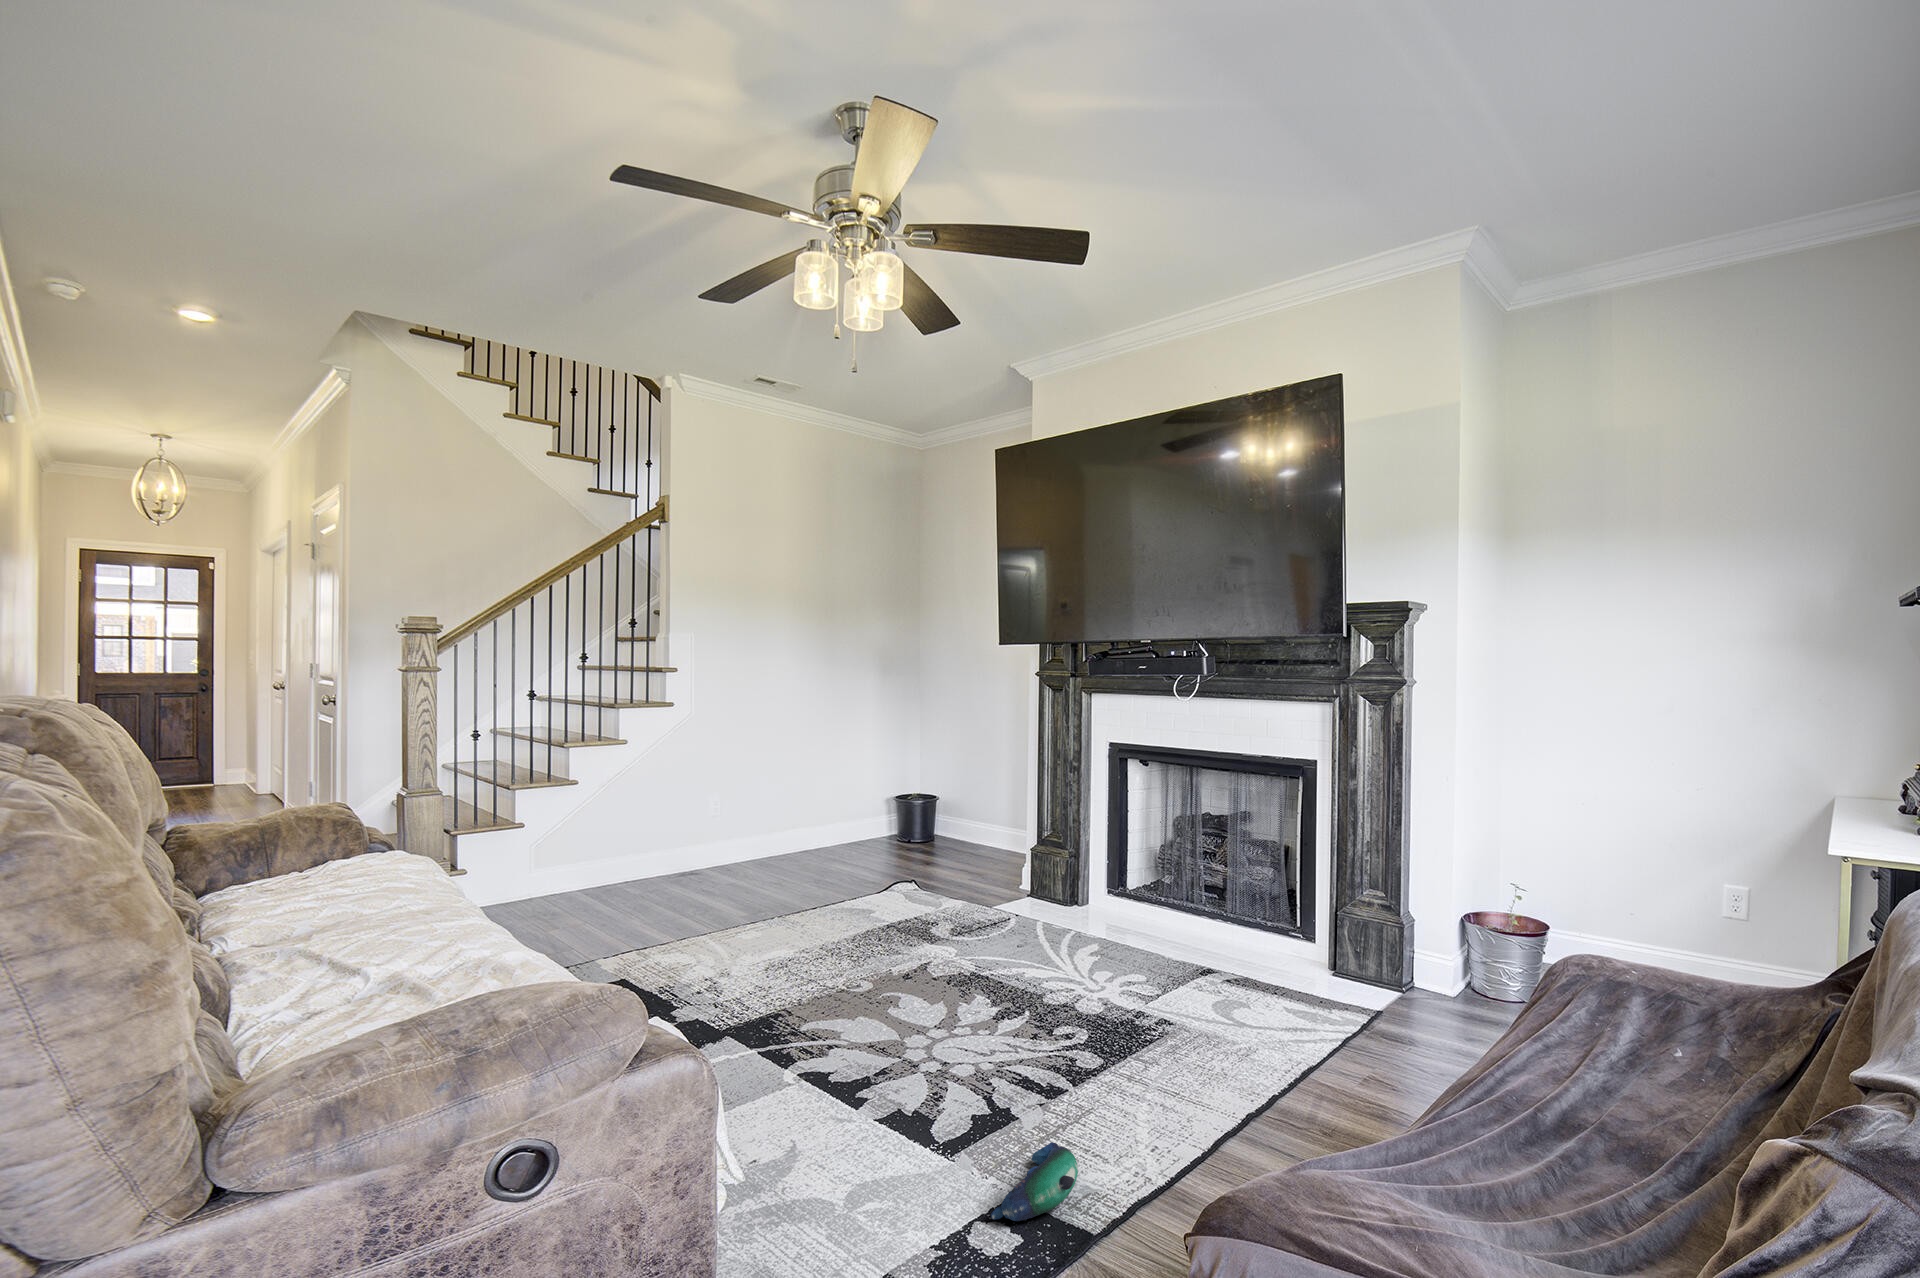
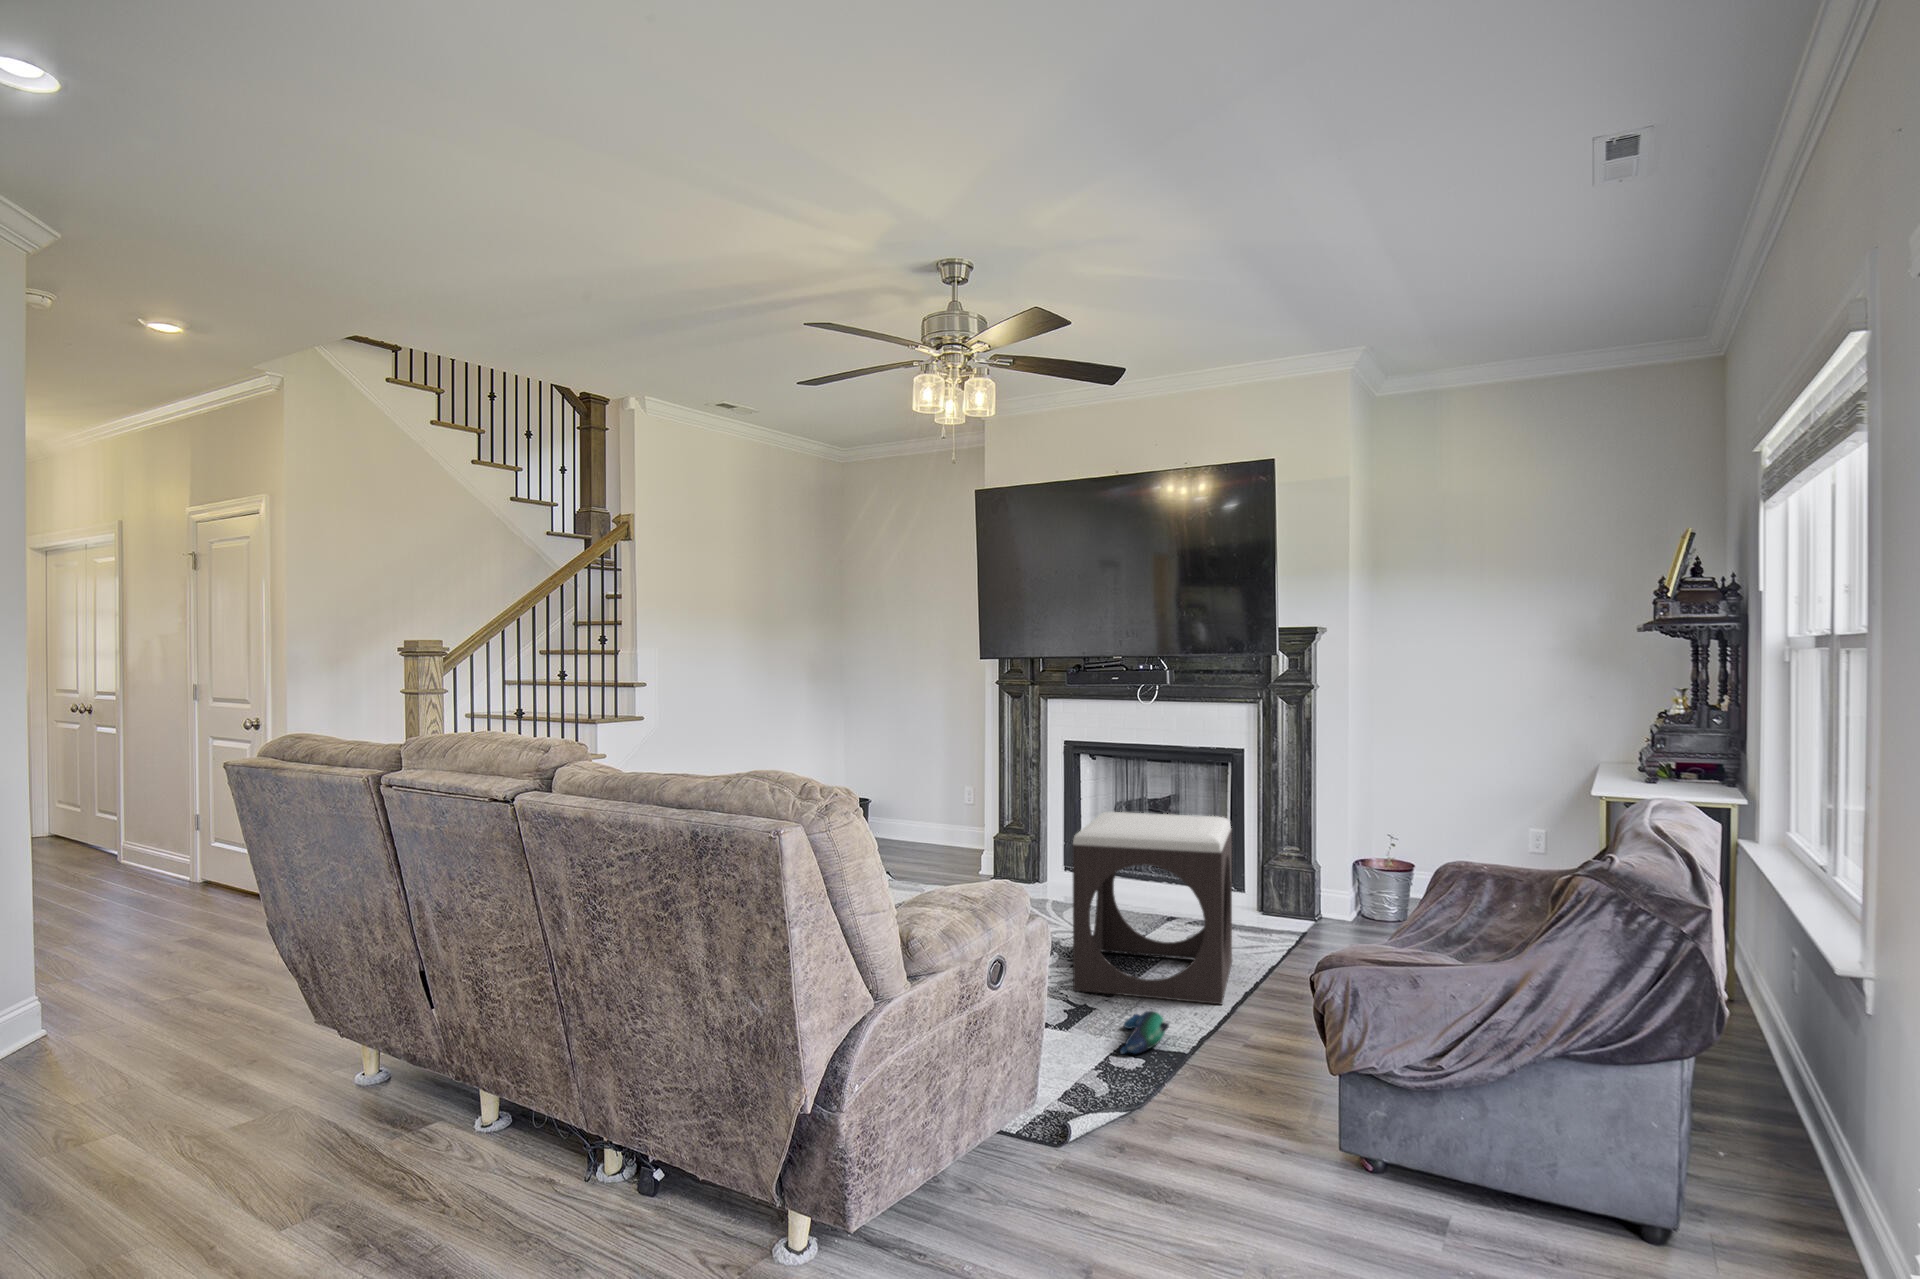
footstool: none [1010,837,1256,1133] -> present [1072,812,1232,1004]

